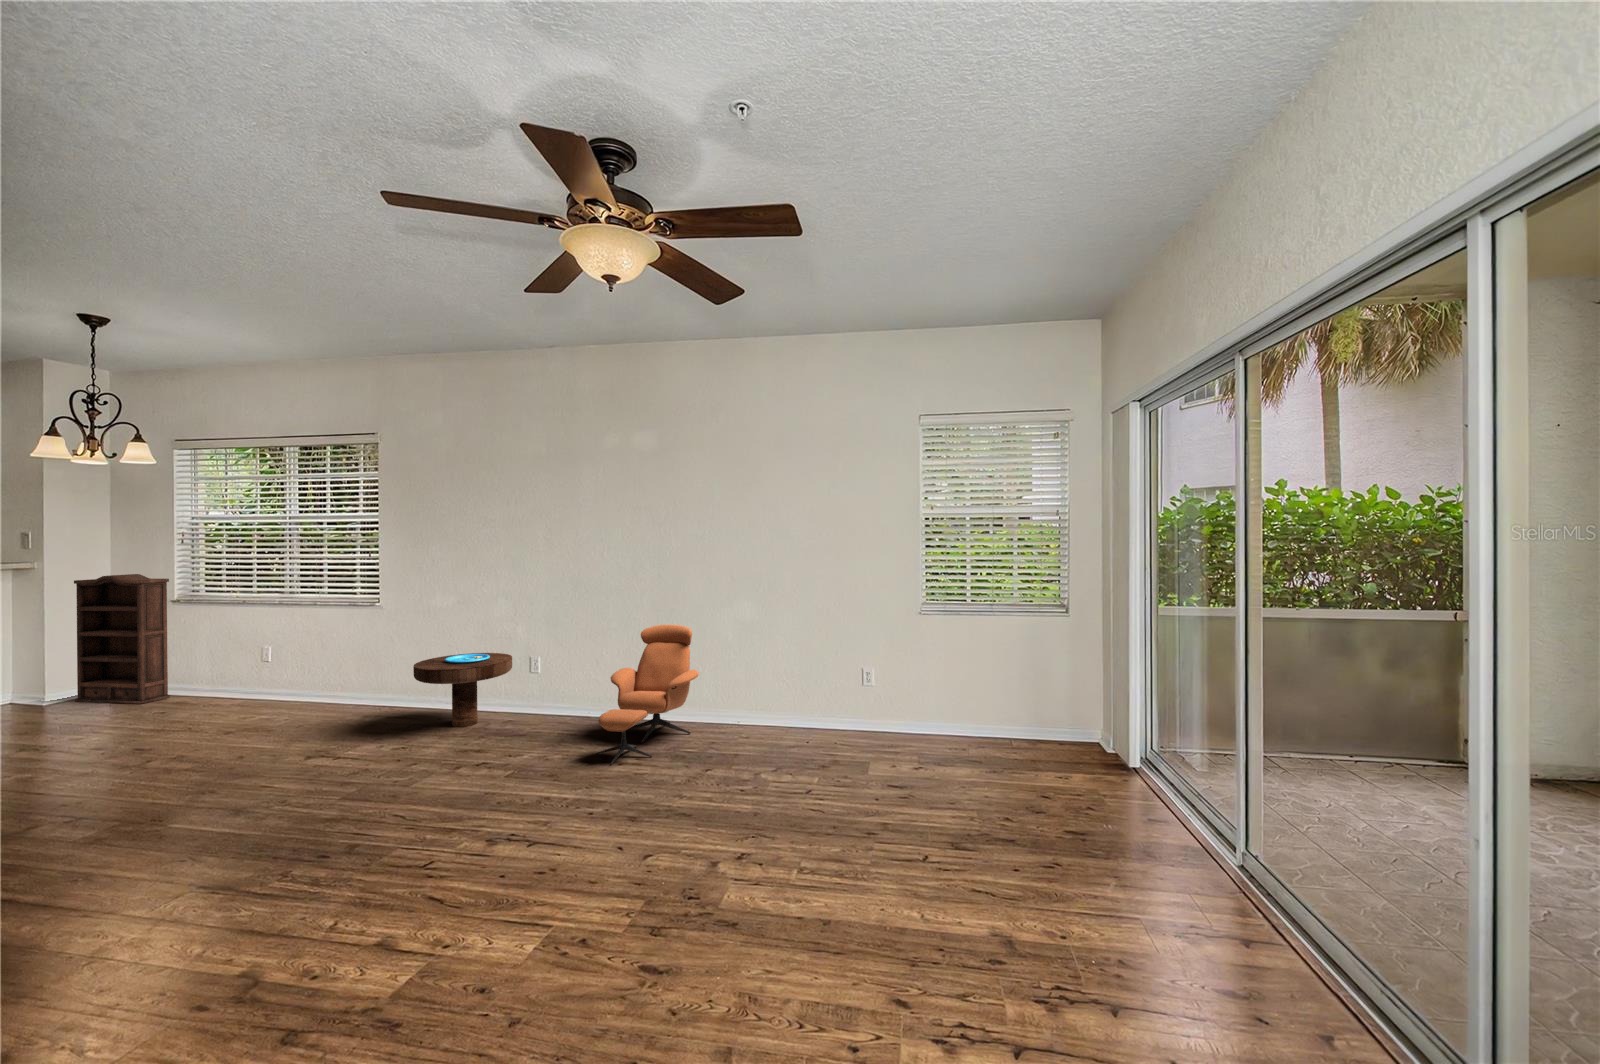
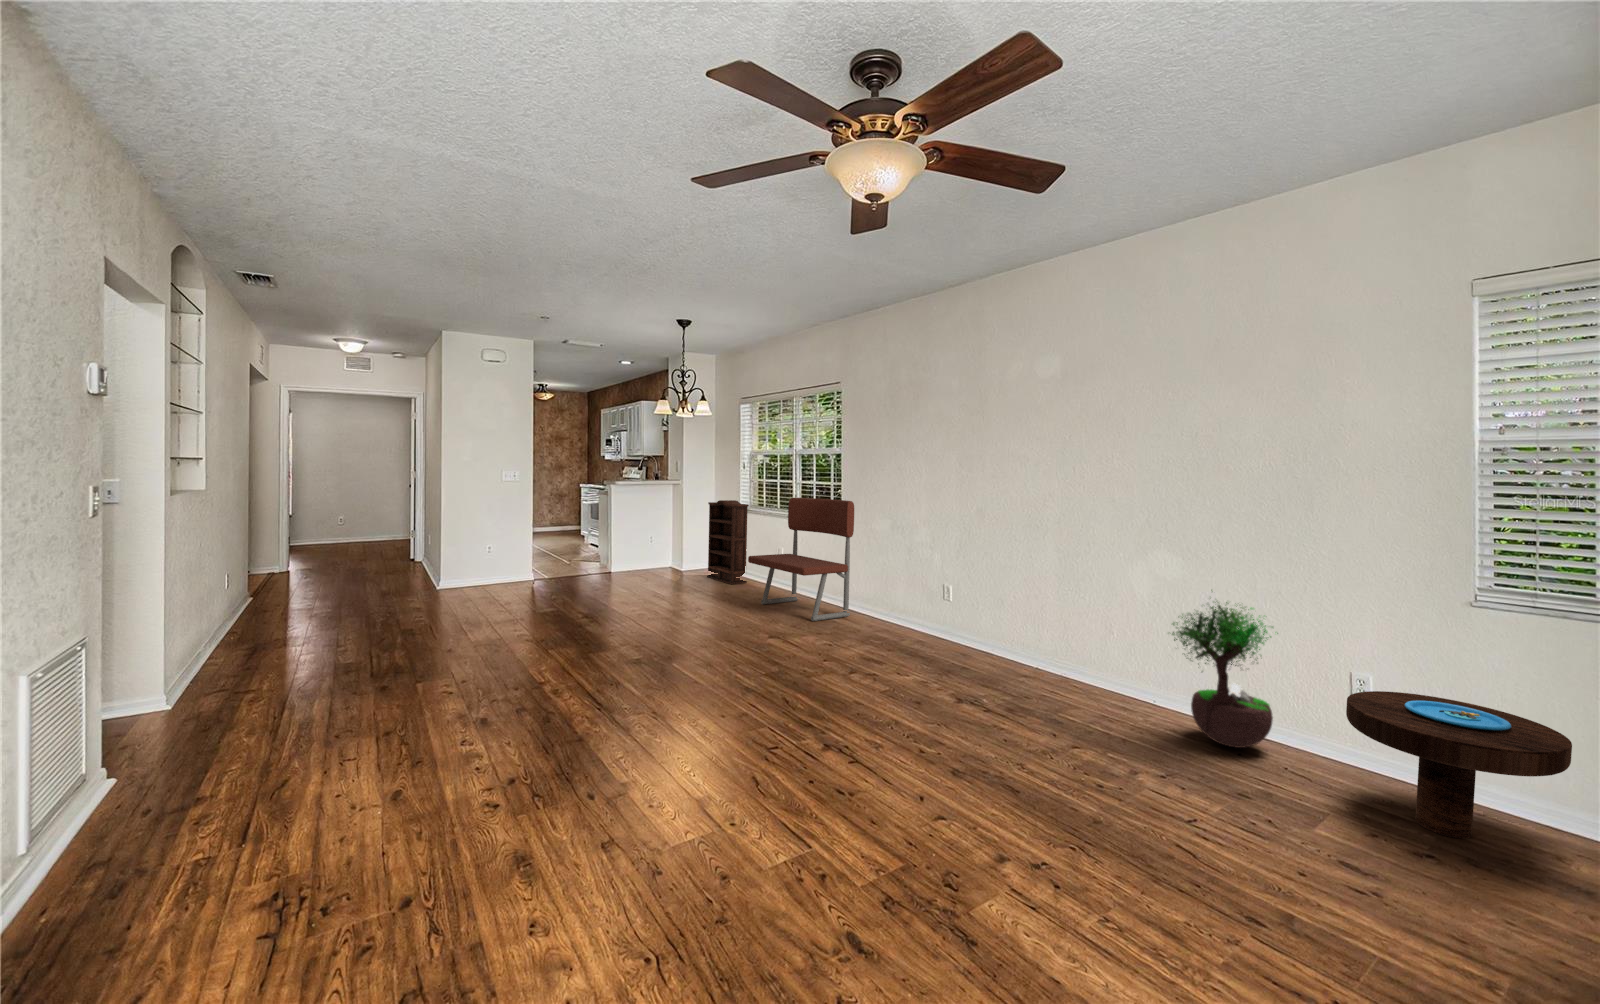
bench: none [203,563,387,725] -> present [748,498,854,621]
potted tree: none [760,614,832,737] -> present [1172,602,1278,748]
lounge chair: present [596,625,699,765] -> none [975,581,1100,716]
side table: present [413,653,512,727] -> present [1346,691,1572,839]

